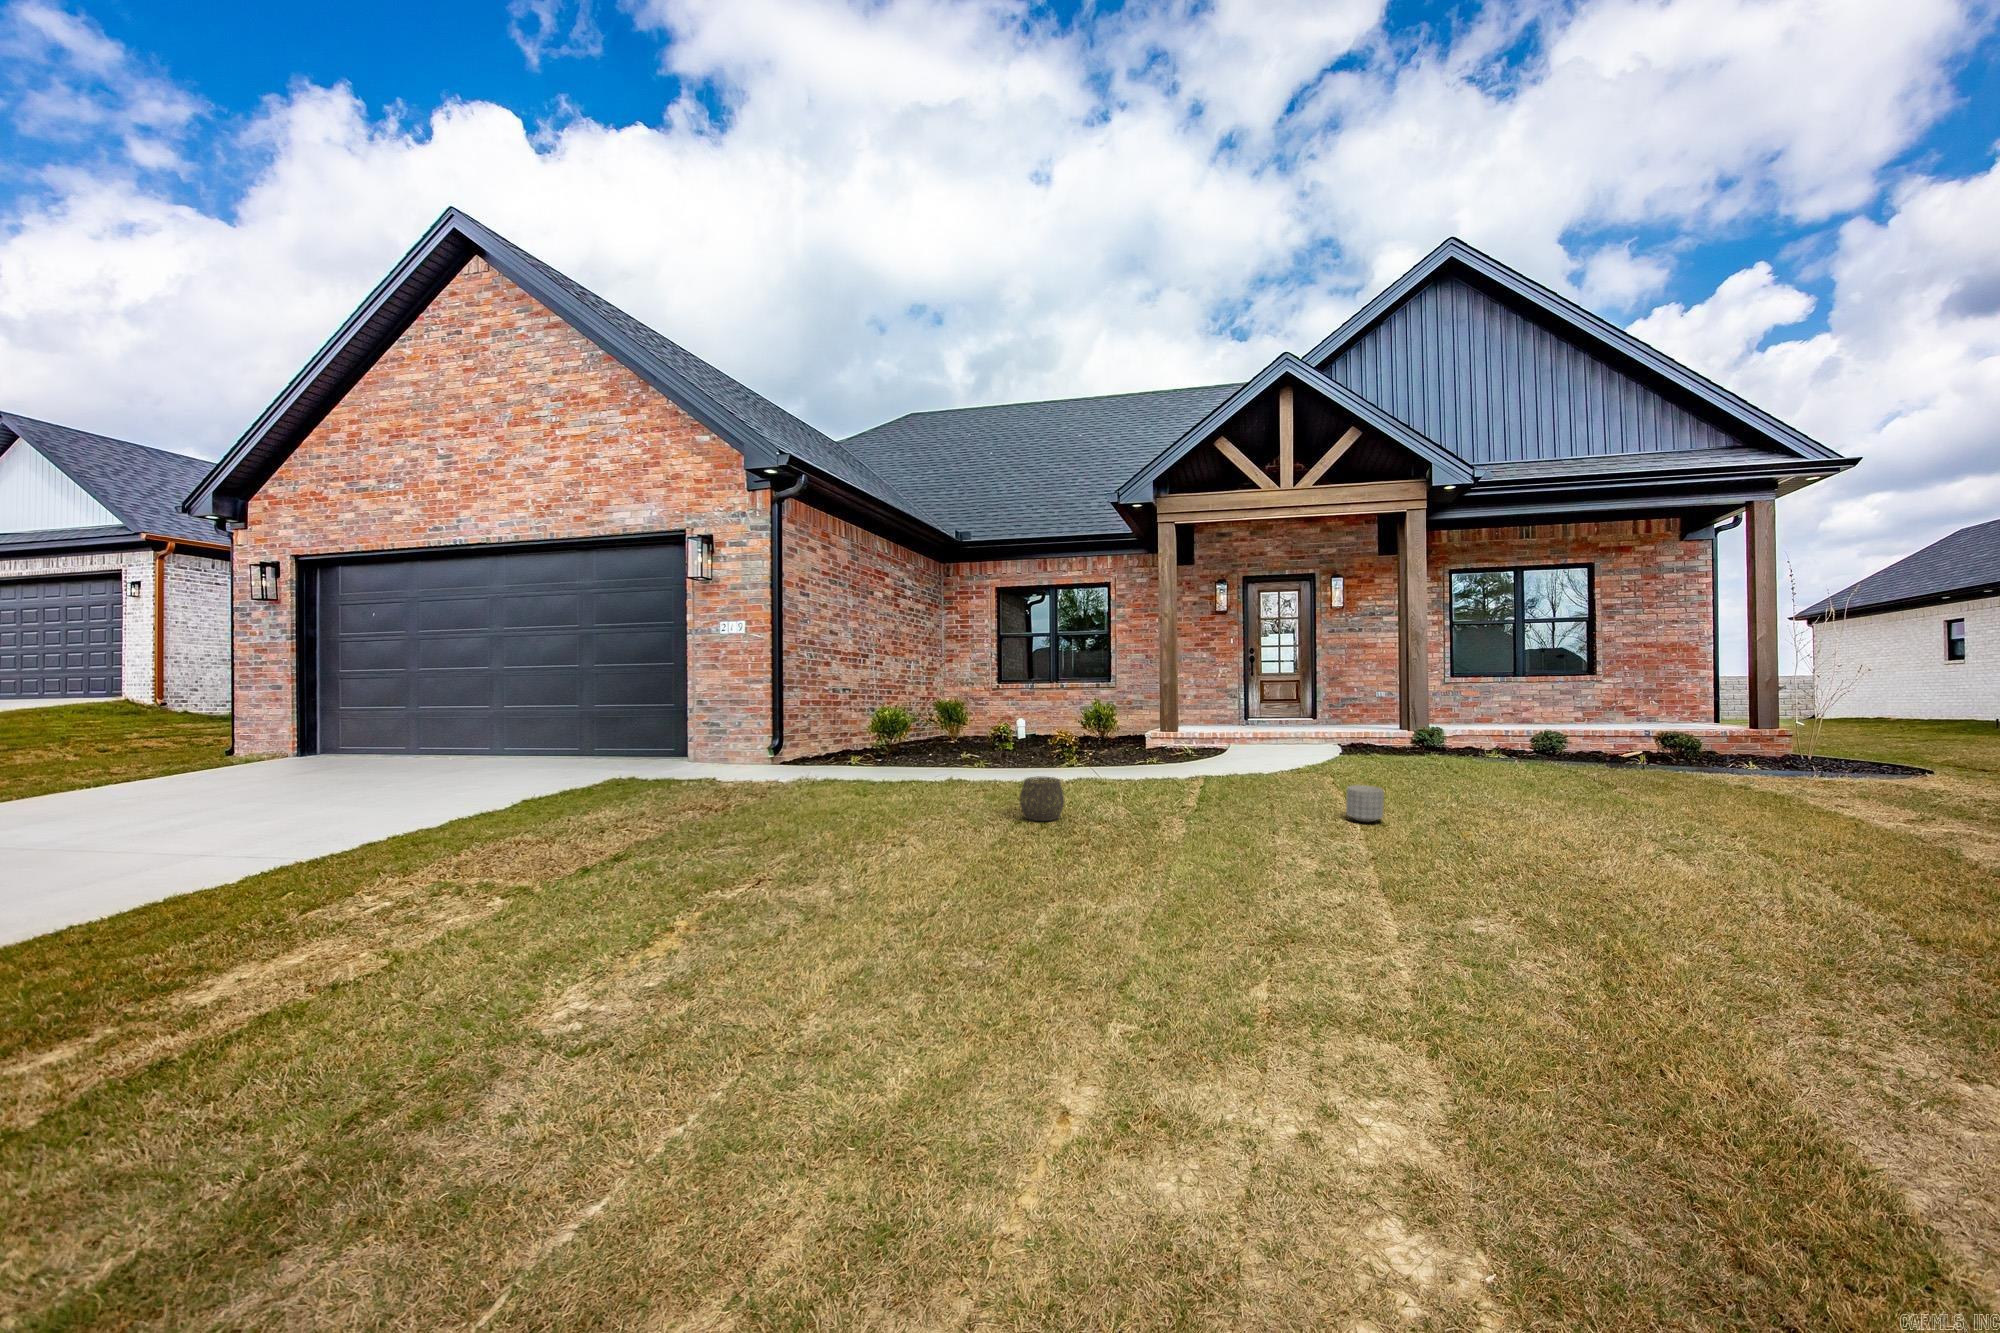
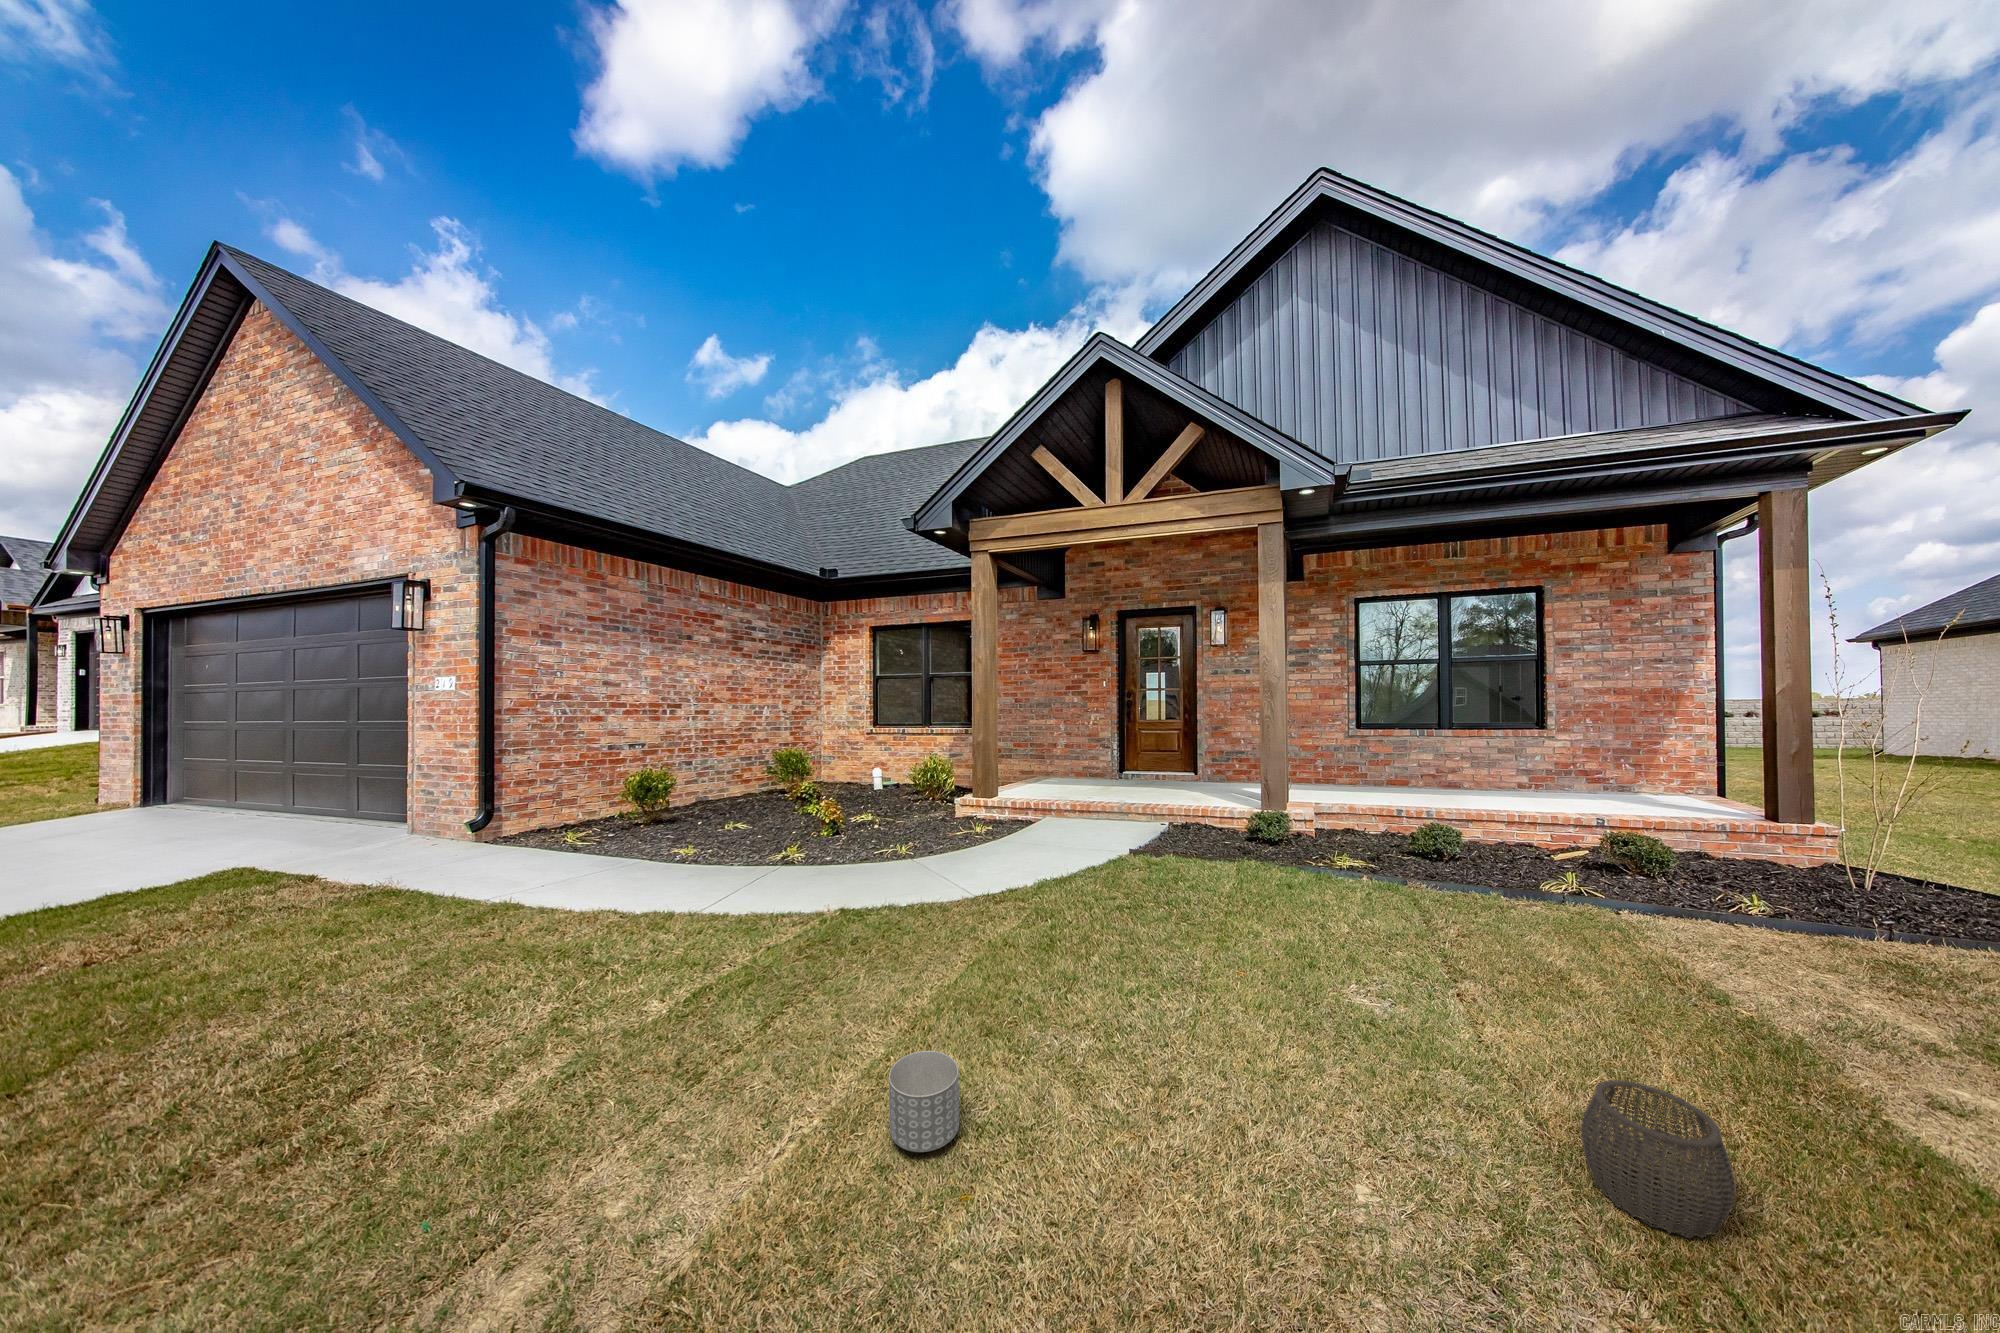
woven basket: present [1020,776,1064,821] -> present [1580,1080,1736,1238]

